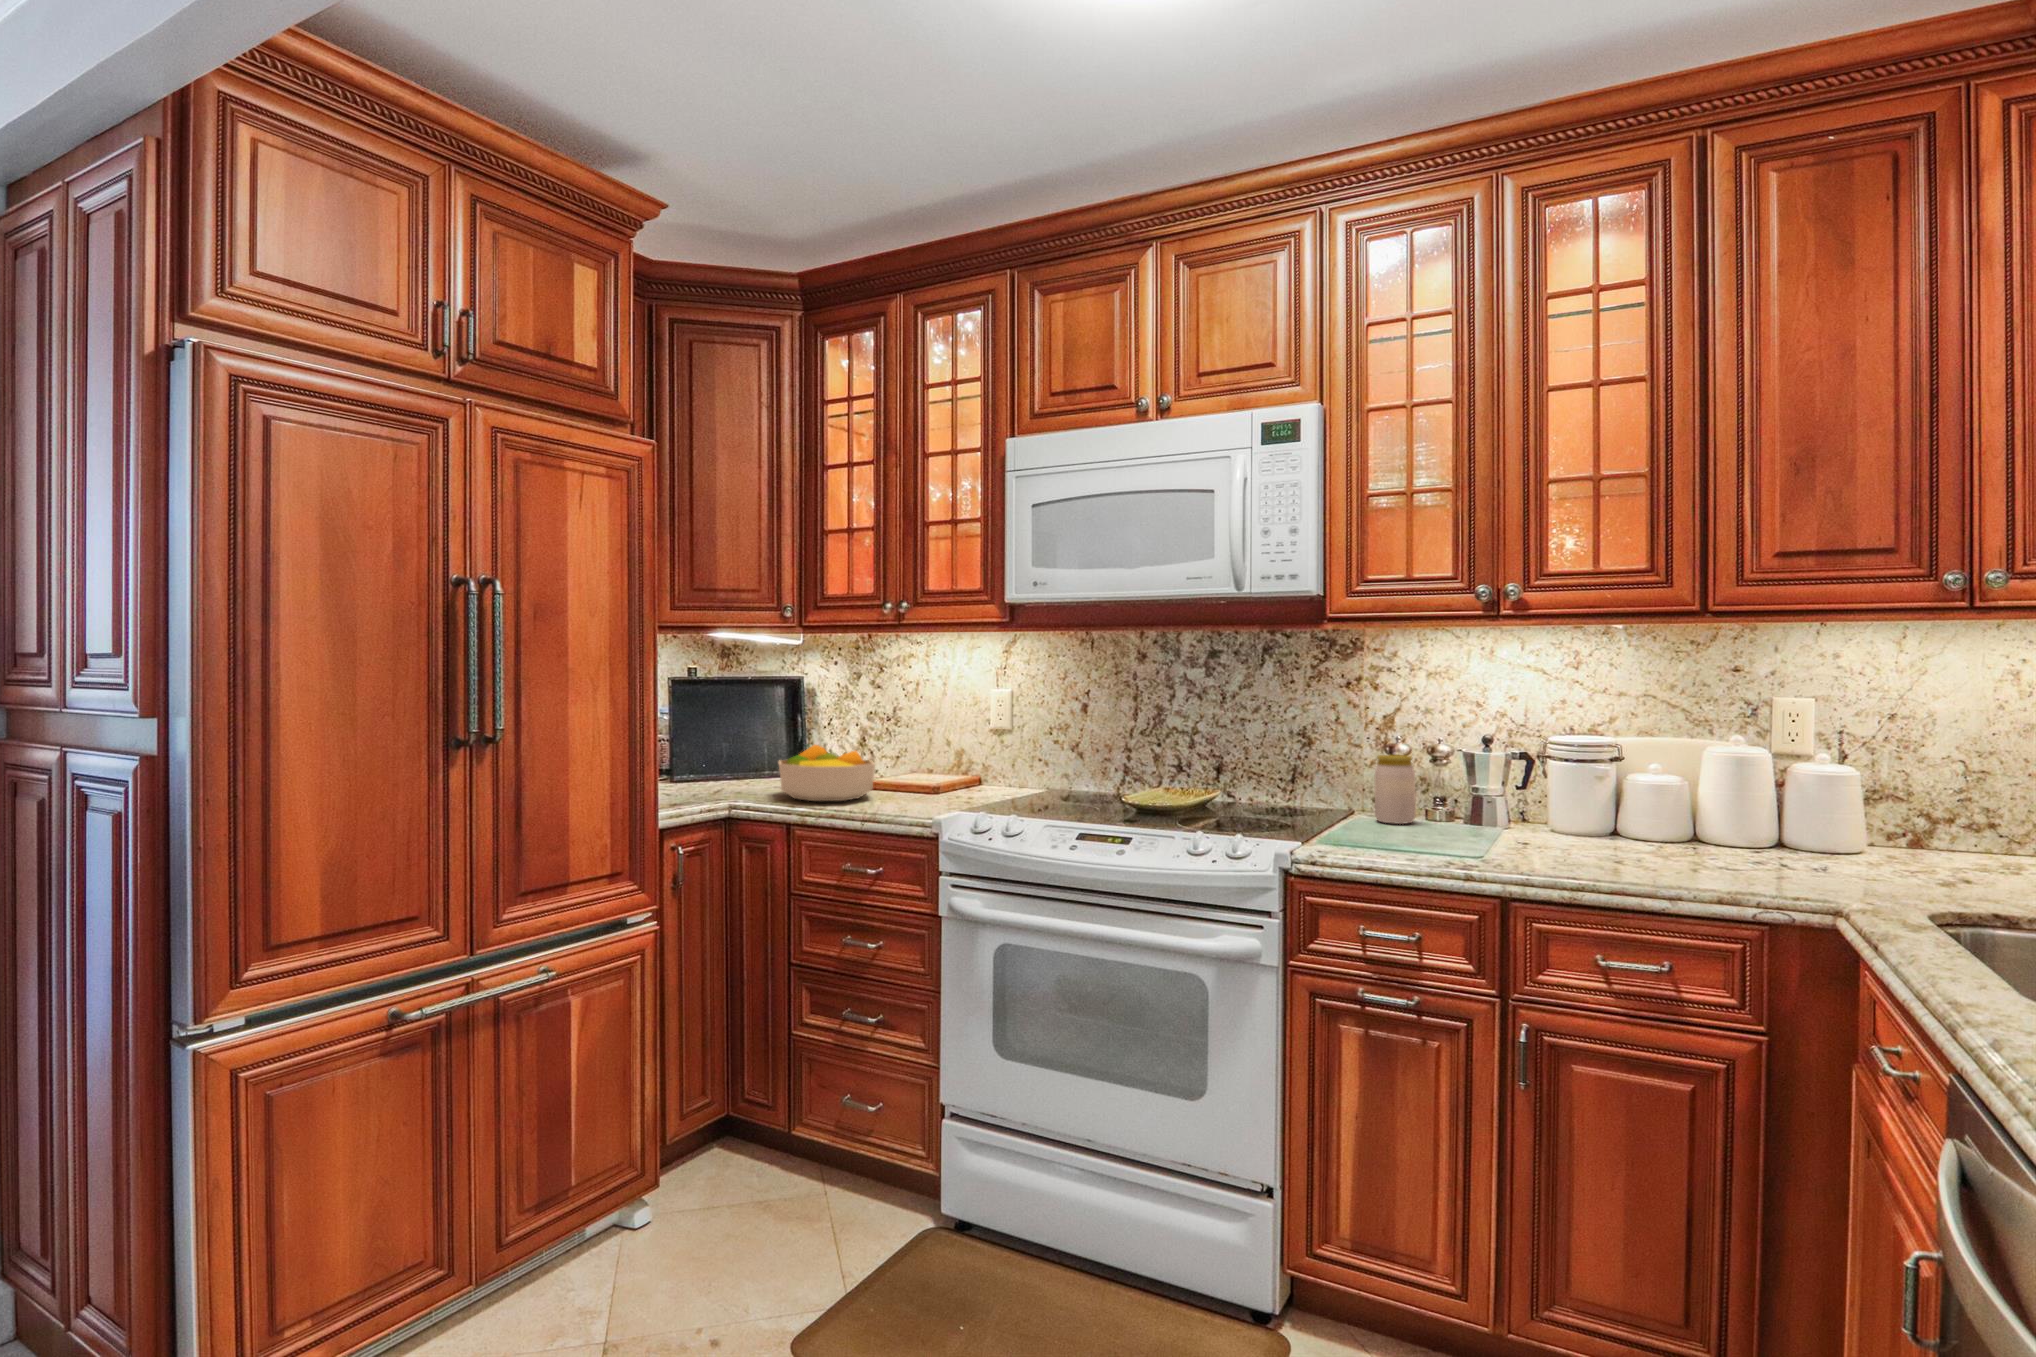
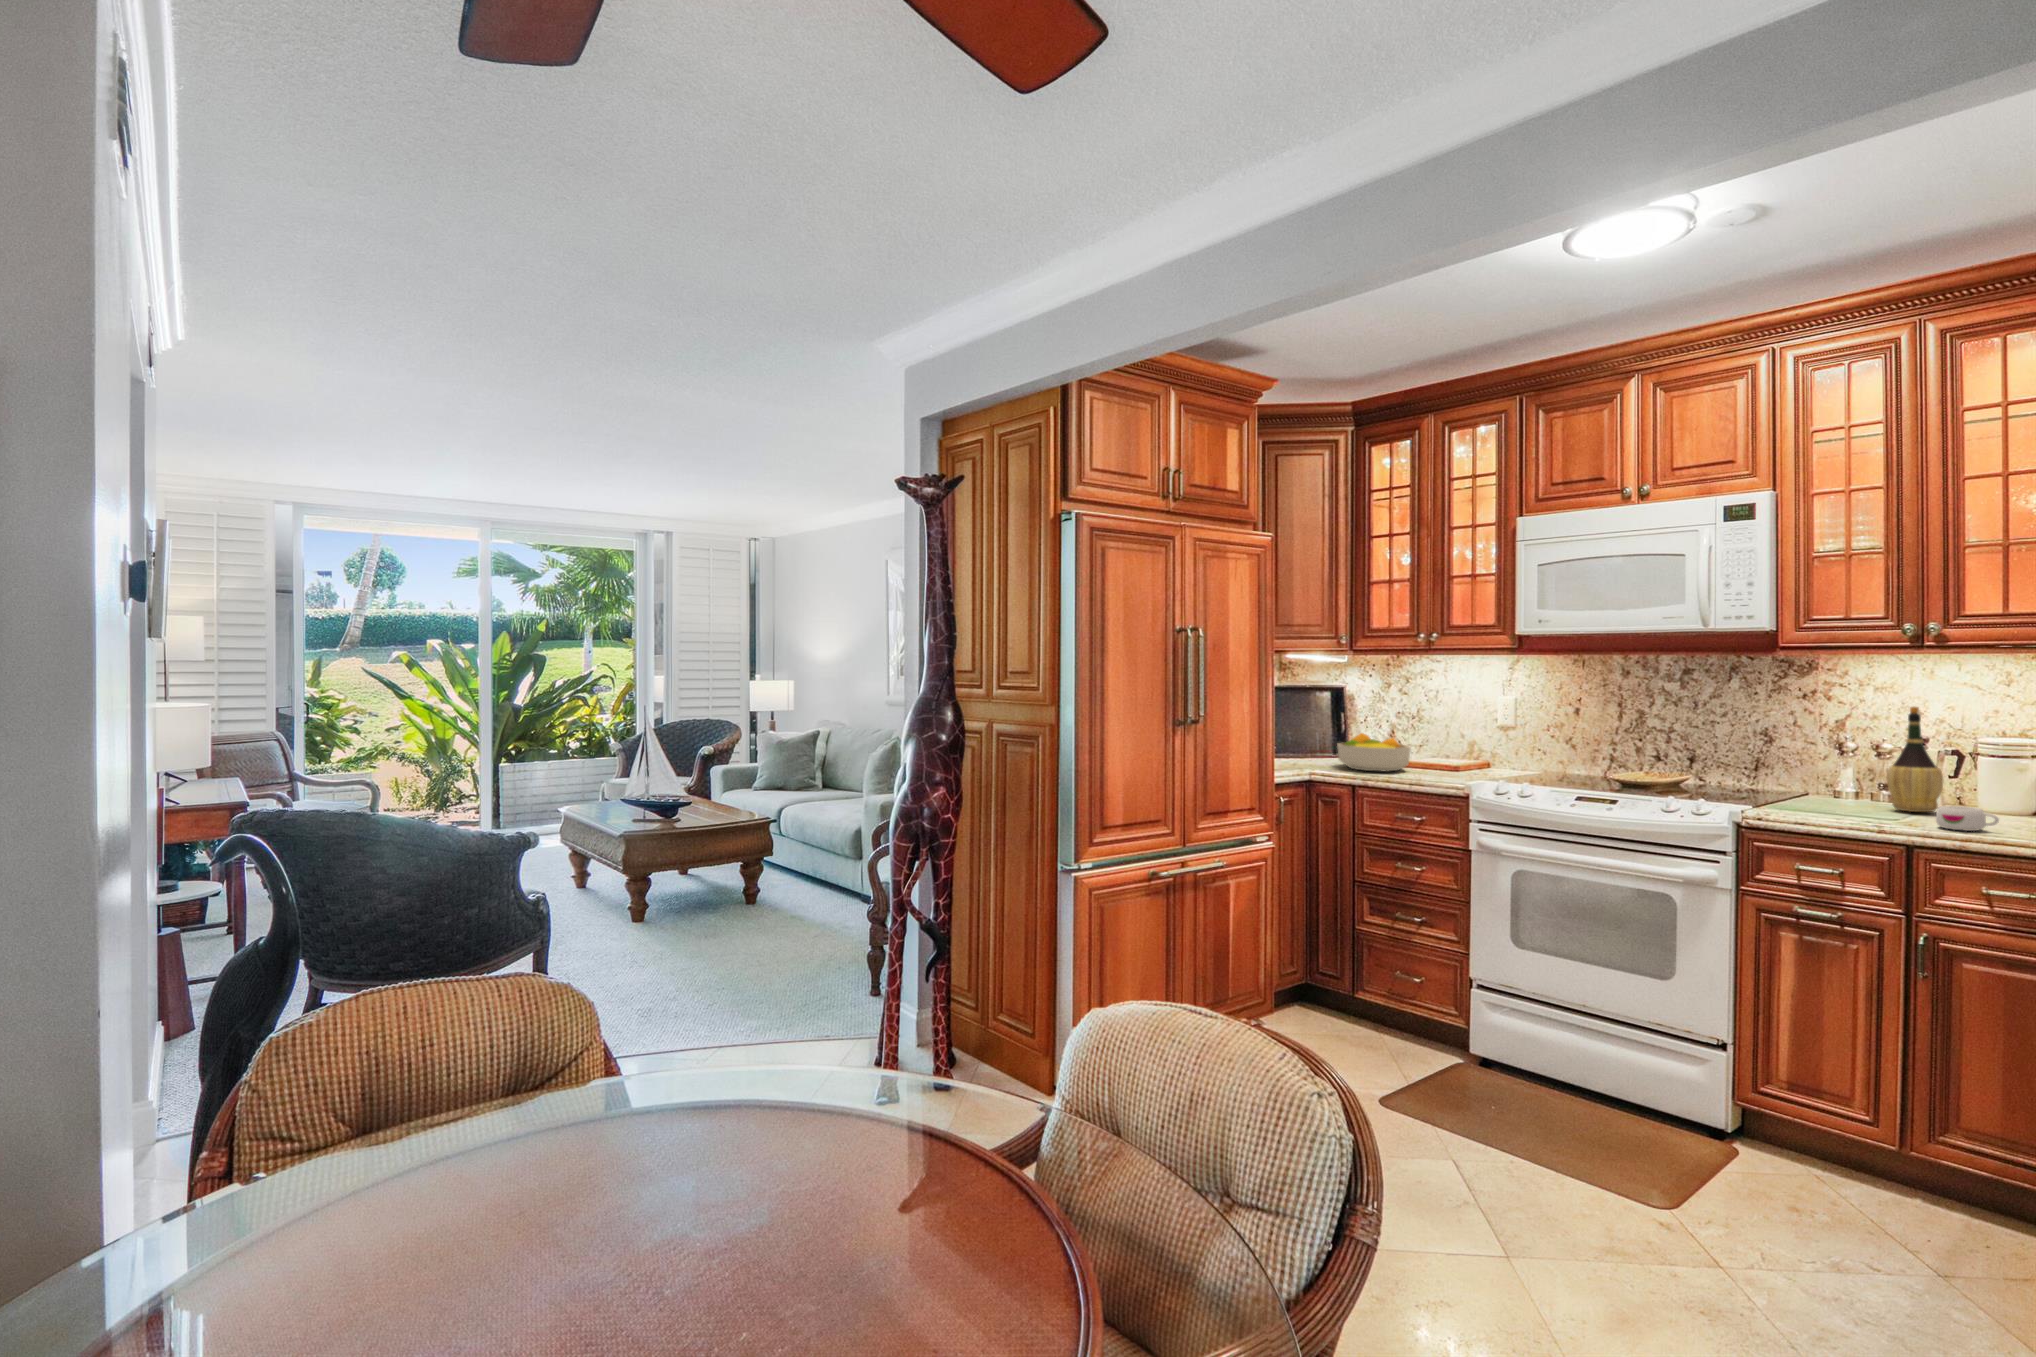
wine bottle: none [1450,694,1513,837] -> present [1887,707,1943,812]
jar: present [1375,755,1415,824] -> none [1825,750,1861,802]
mug: none [1524,831,1599,867] -> present [1936,806,1999,831]

